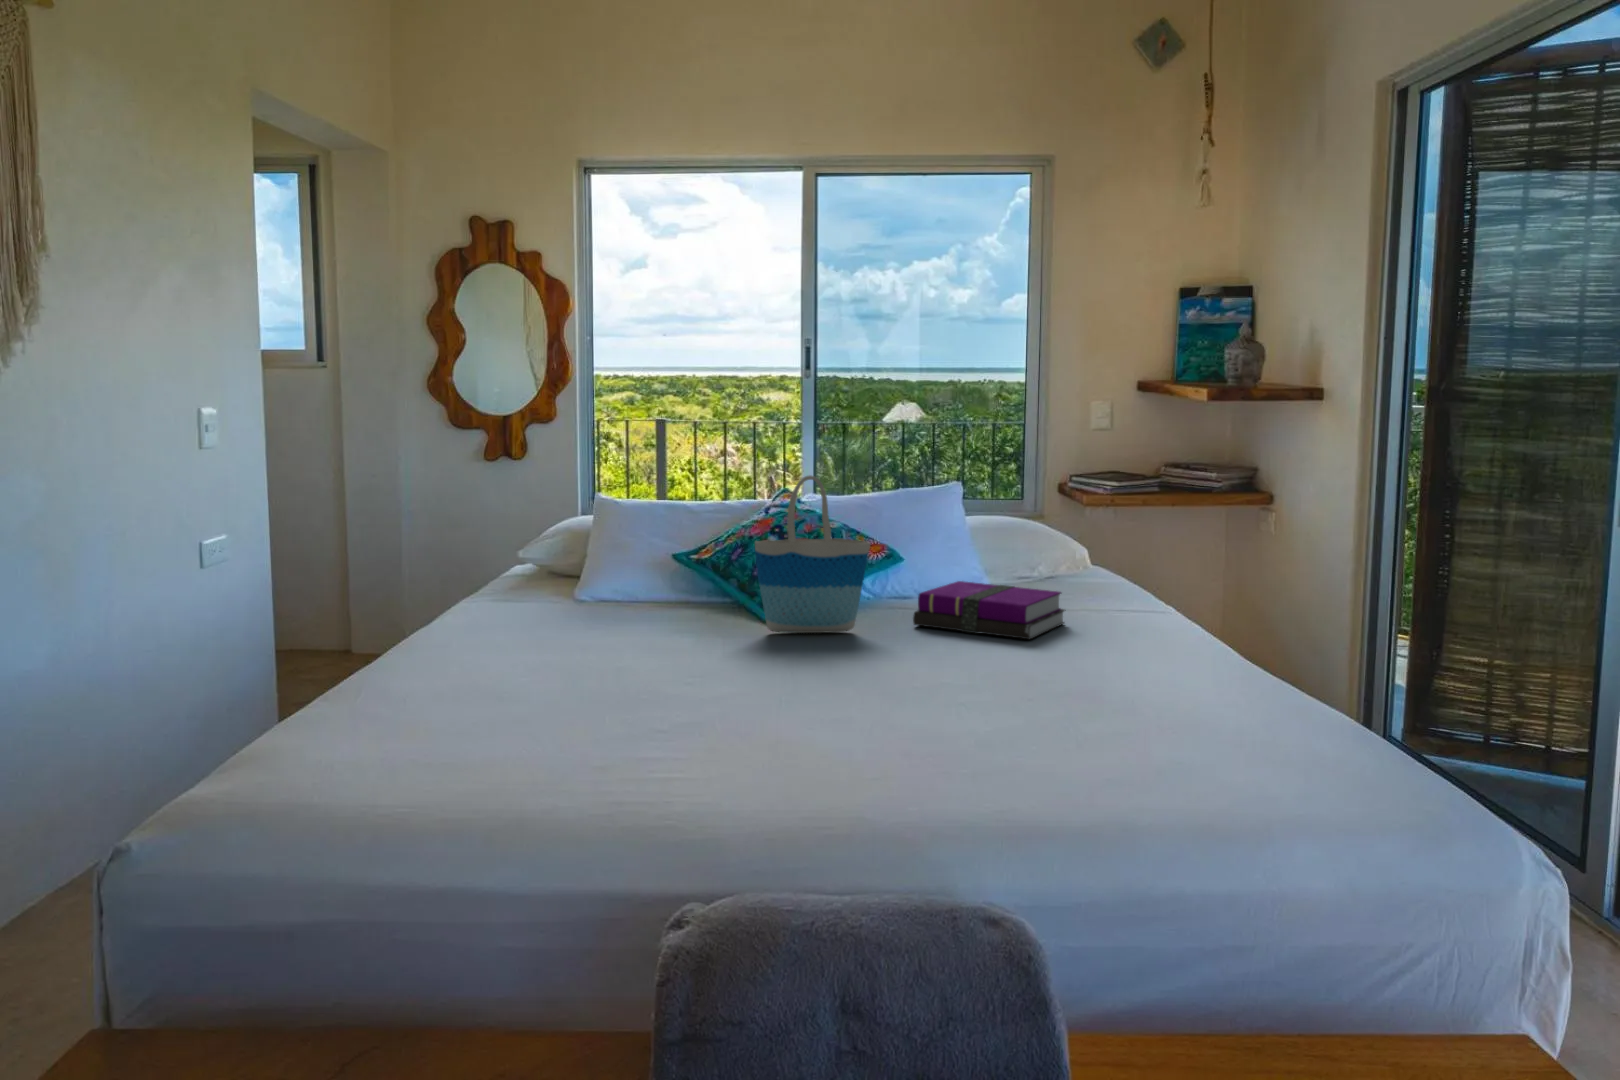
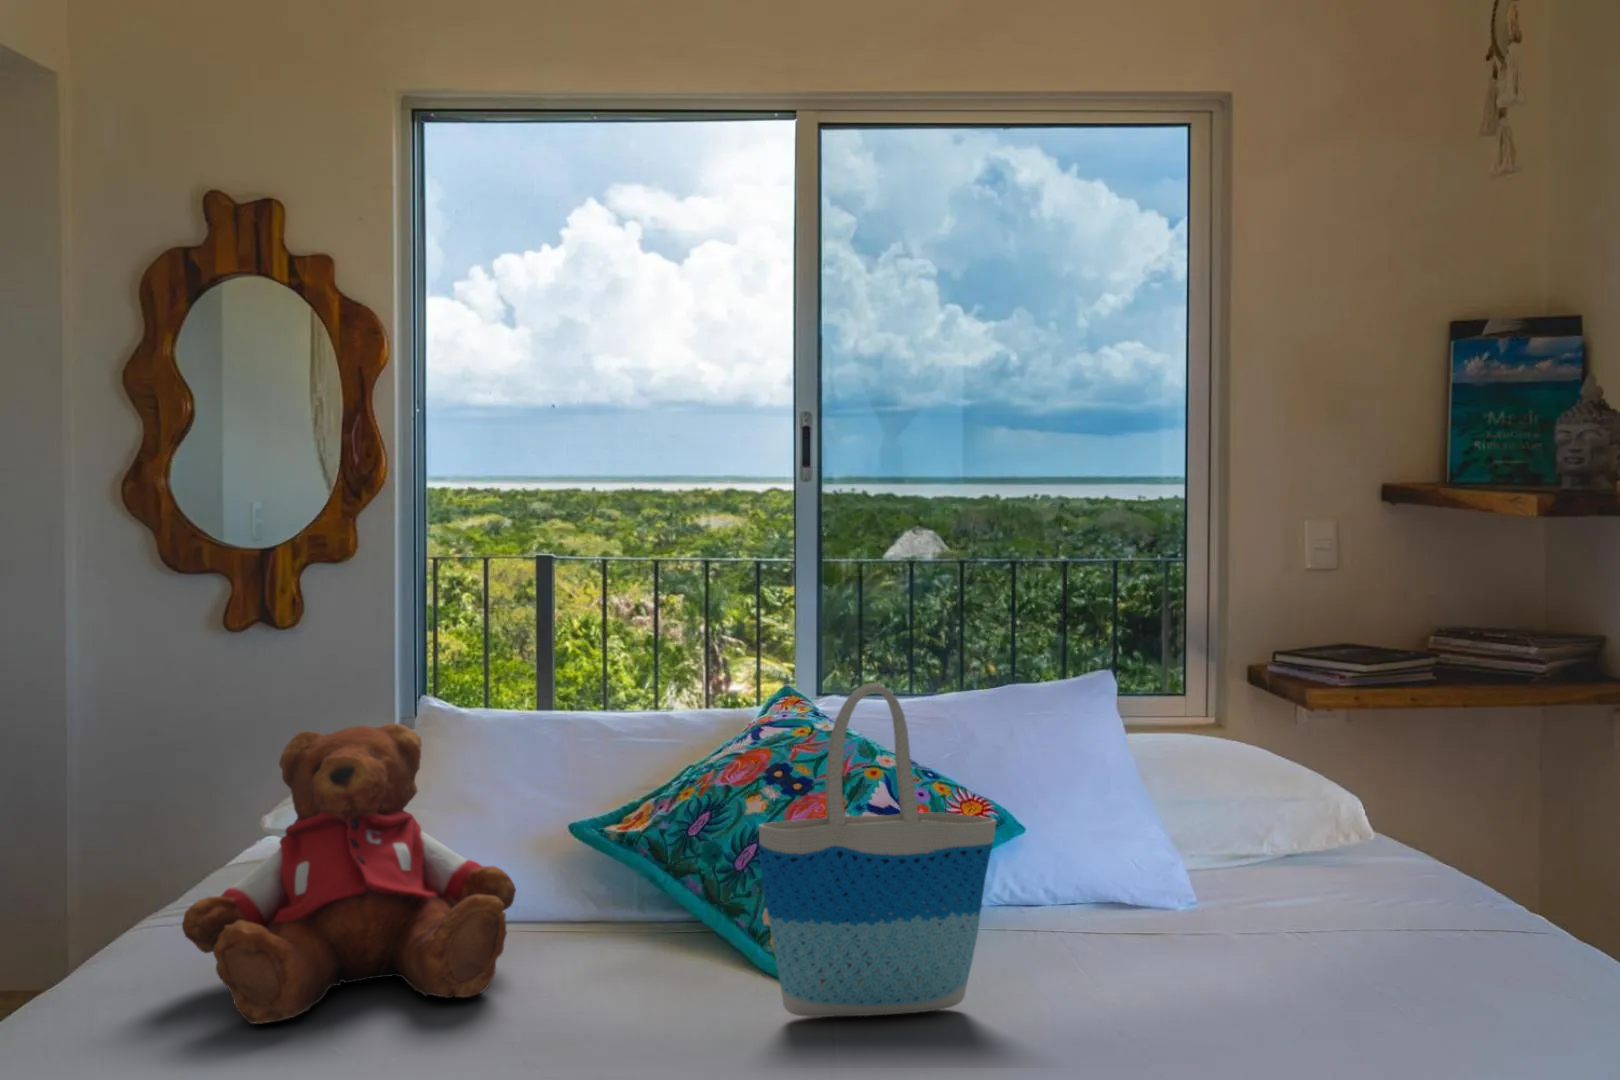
teddy bear: none [487,499,643,628] -> present [182,724,516,1024]
notebook: present [913,581,1064,639] -> none [1074,872,1363,1025]

